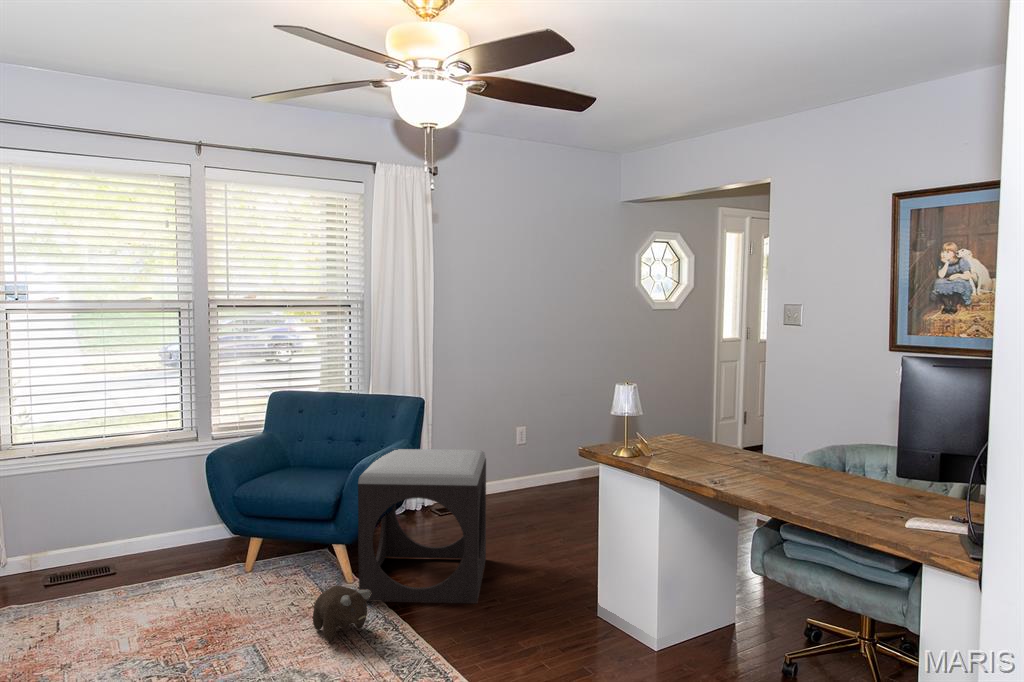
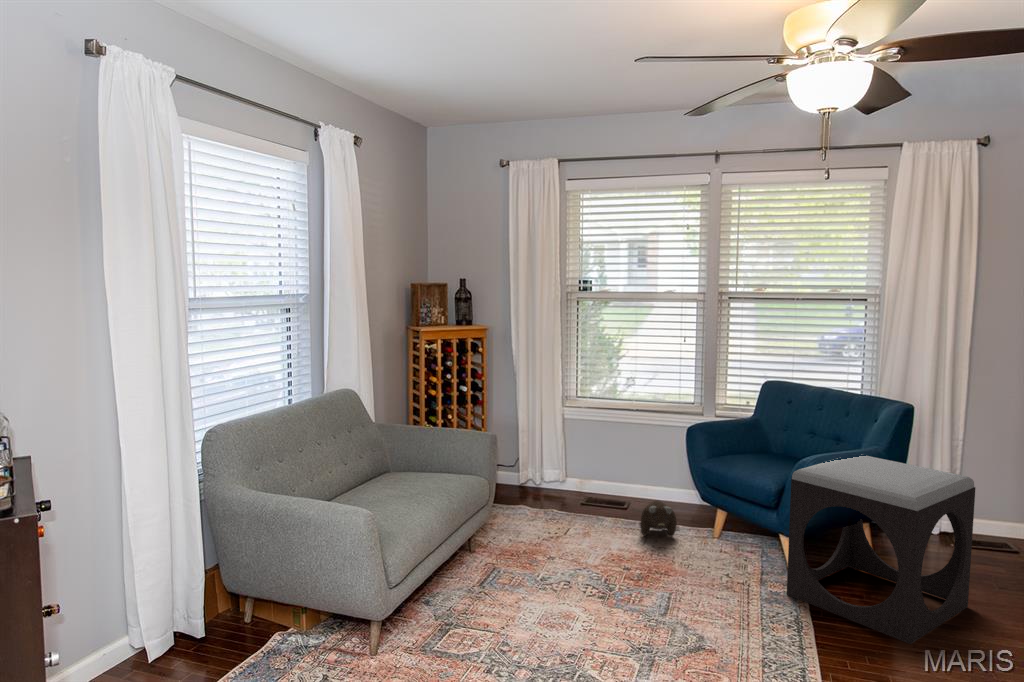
plush toy: present [313,586,371,641] -> present [640,501,677,537]

